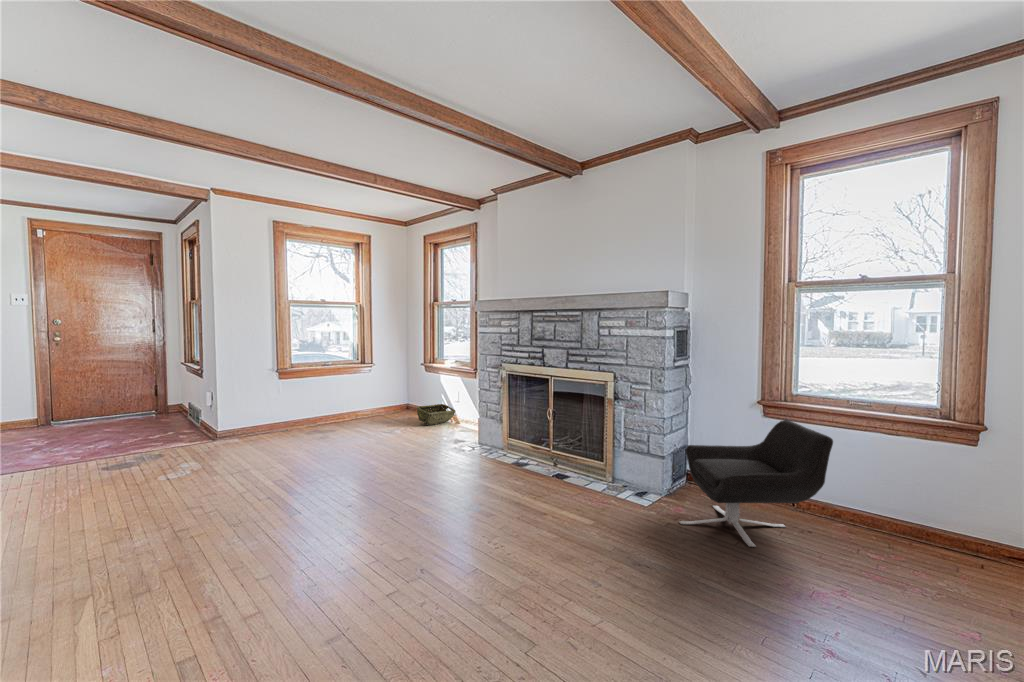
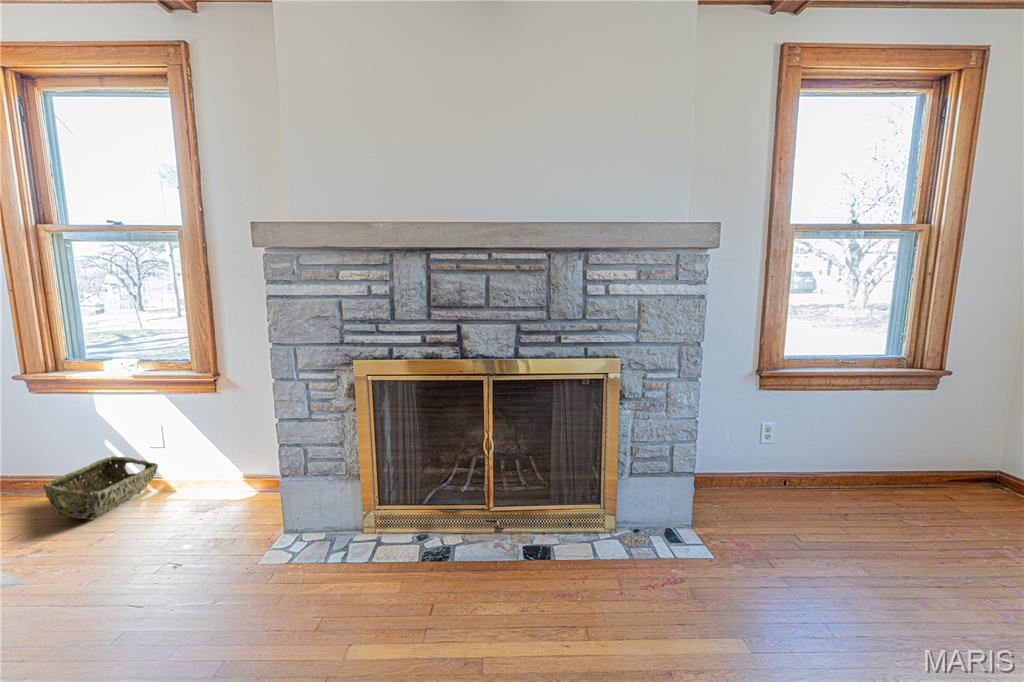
lounge chair: present [680,420,833,547] -> none [721,390,919,571]

